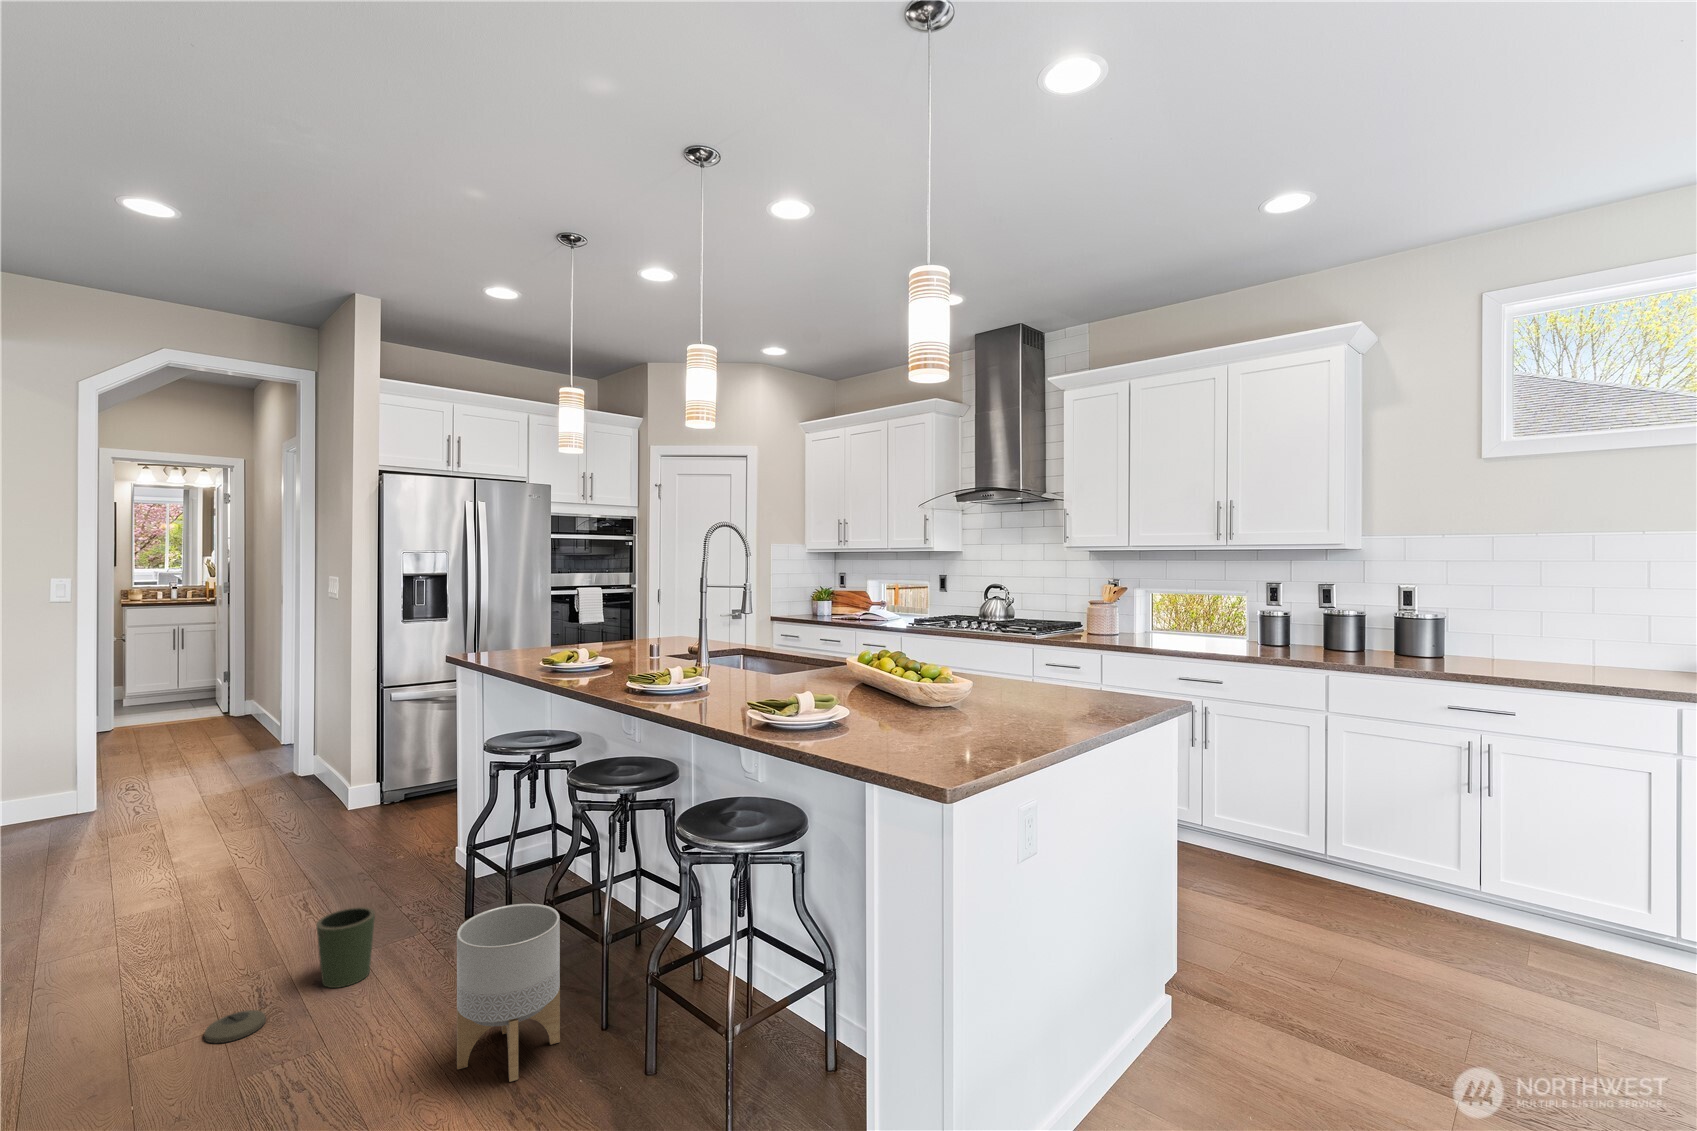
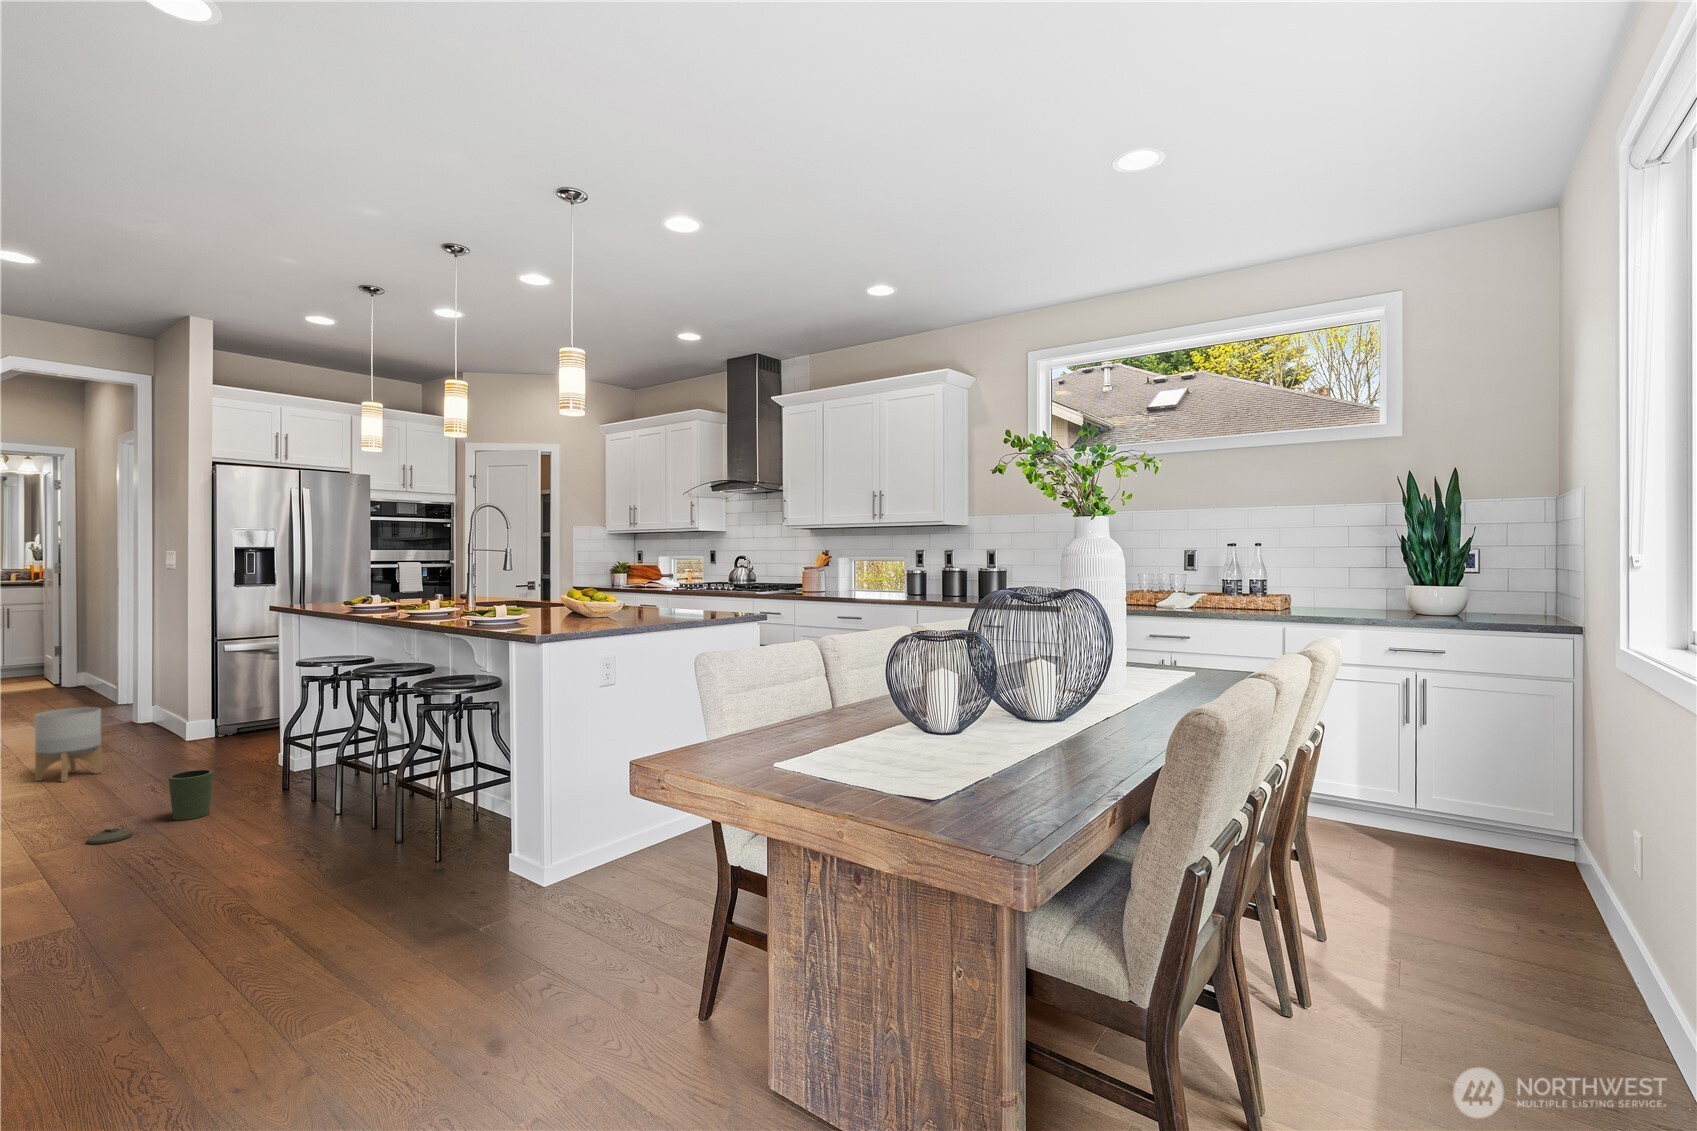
planter: present [457,904,560,1082] -> present [35,707,102,782]

